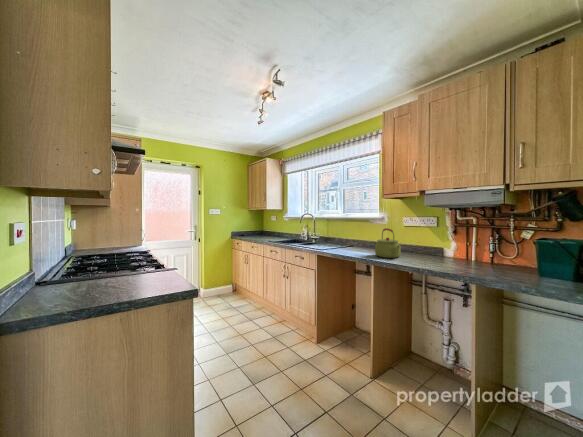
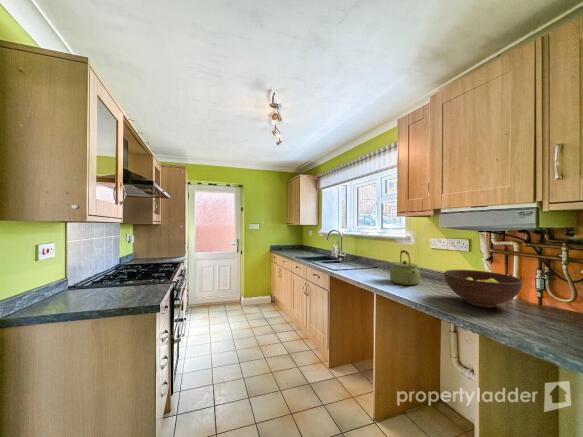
fruit bowl: none [428,241,486,268] -> present [444,270,523,307]

